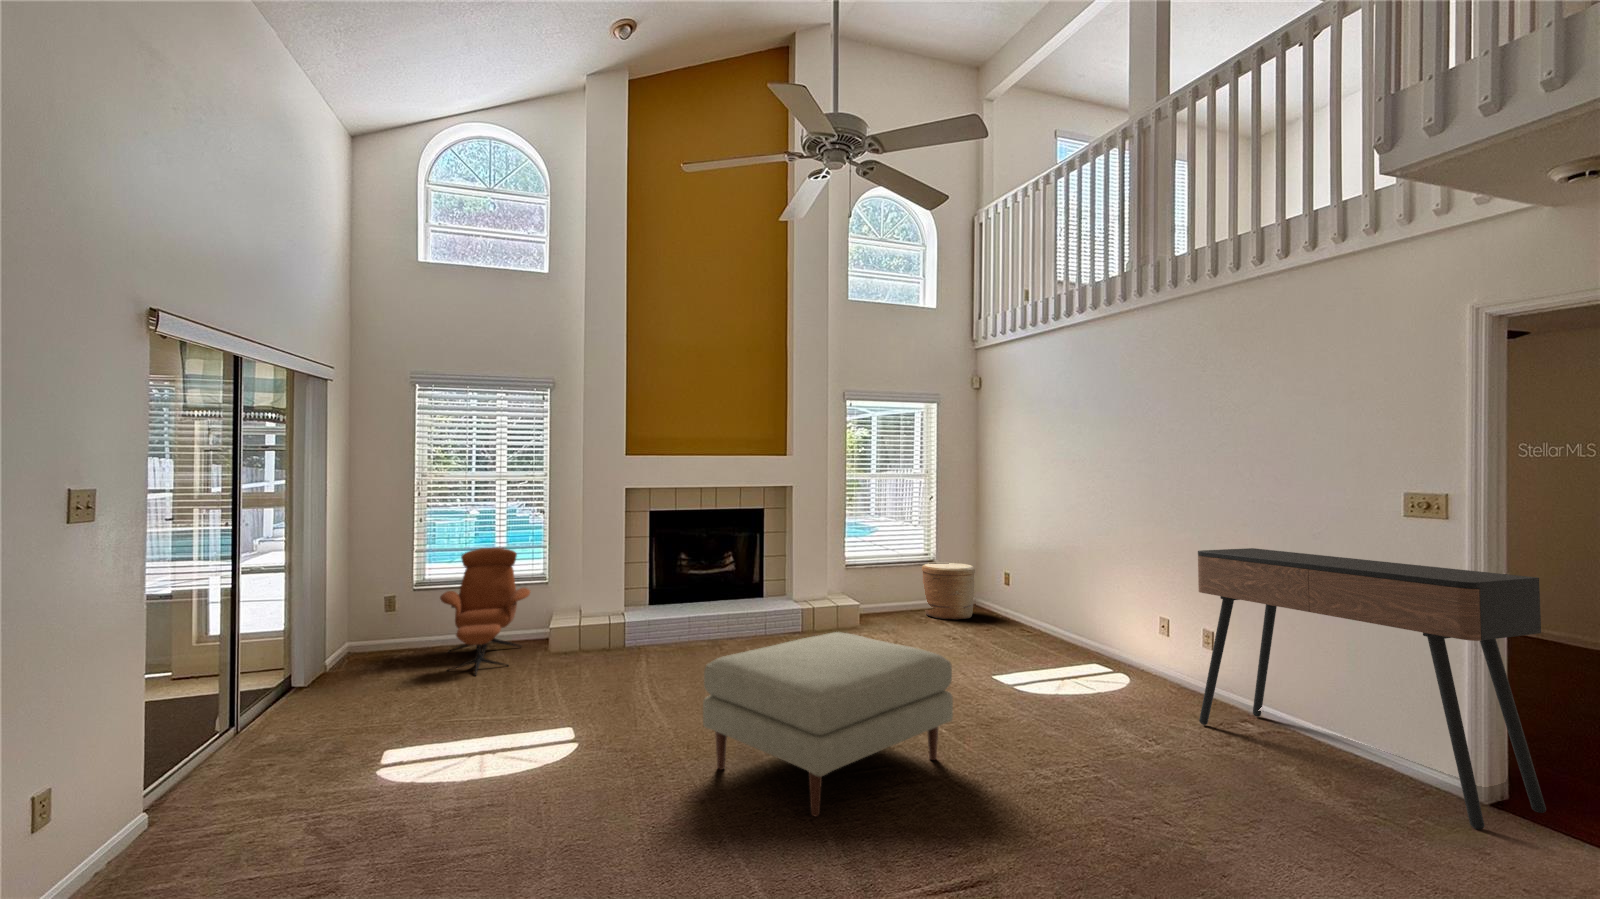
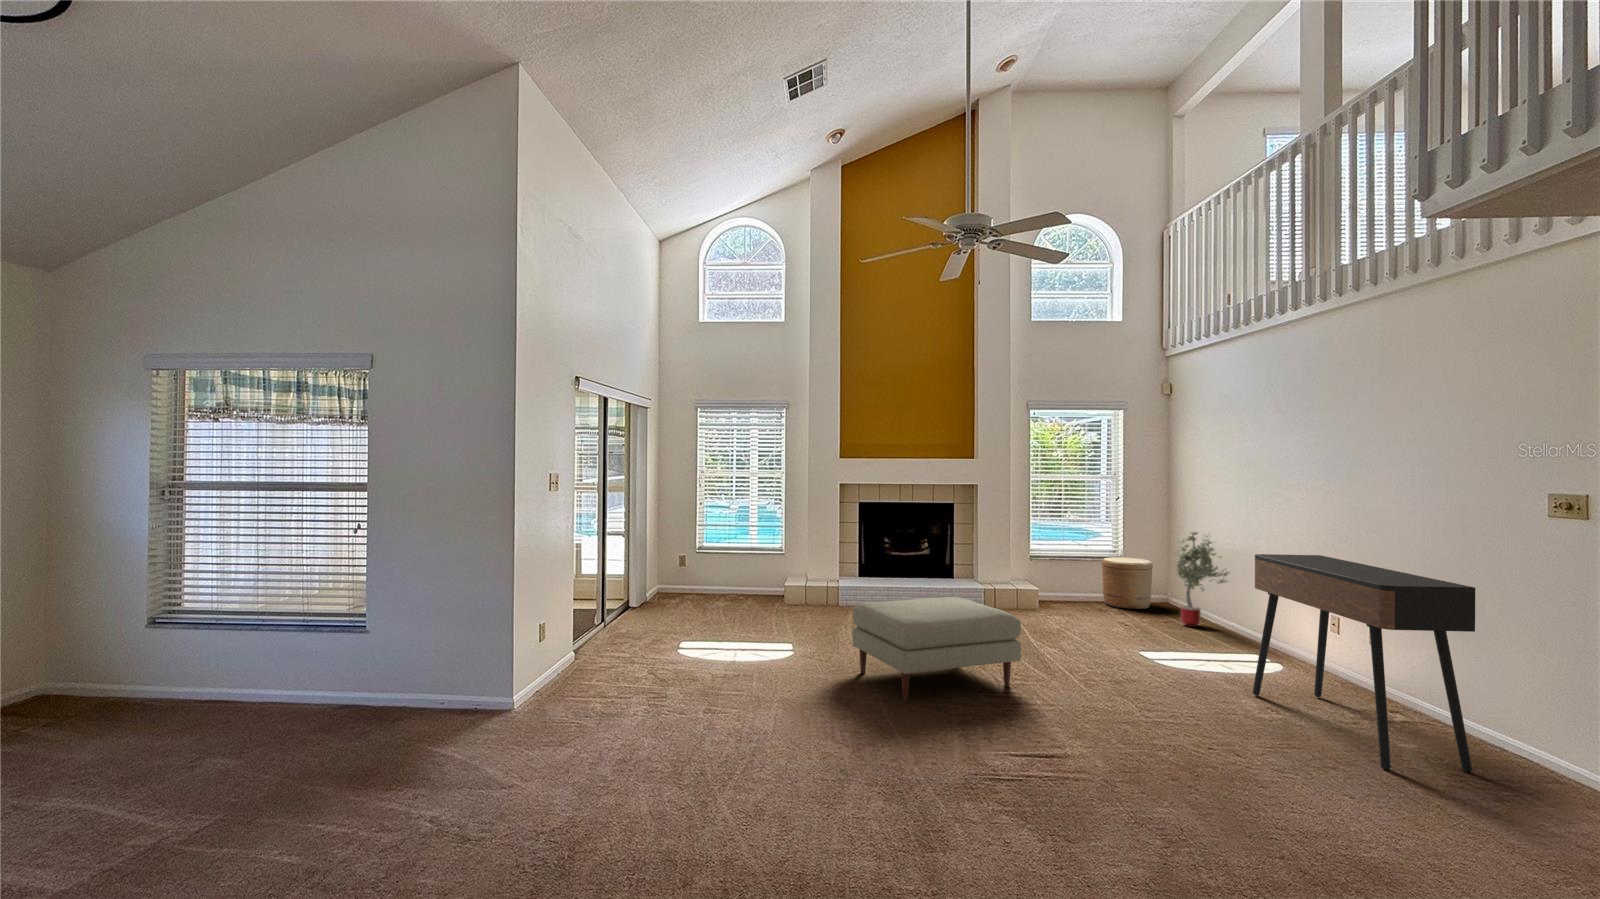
potted tree: none [1007,530,1071,636] -> present [1177,532,1230,627]
lounge chair: present [440,548,530,675] -> none [713,526,772,612]

